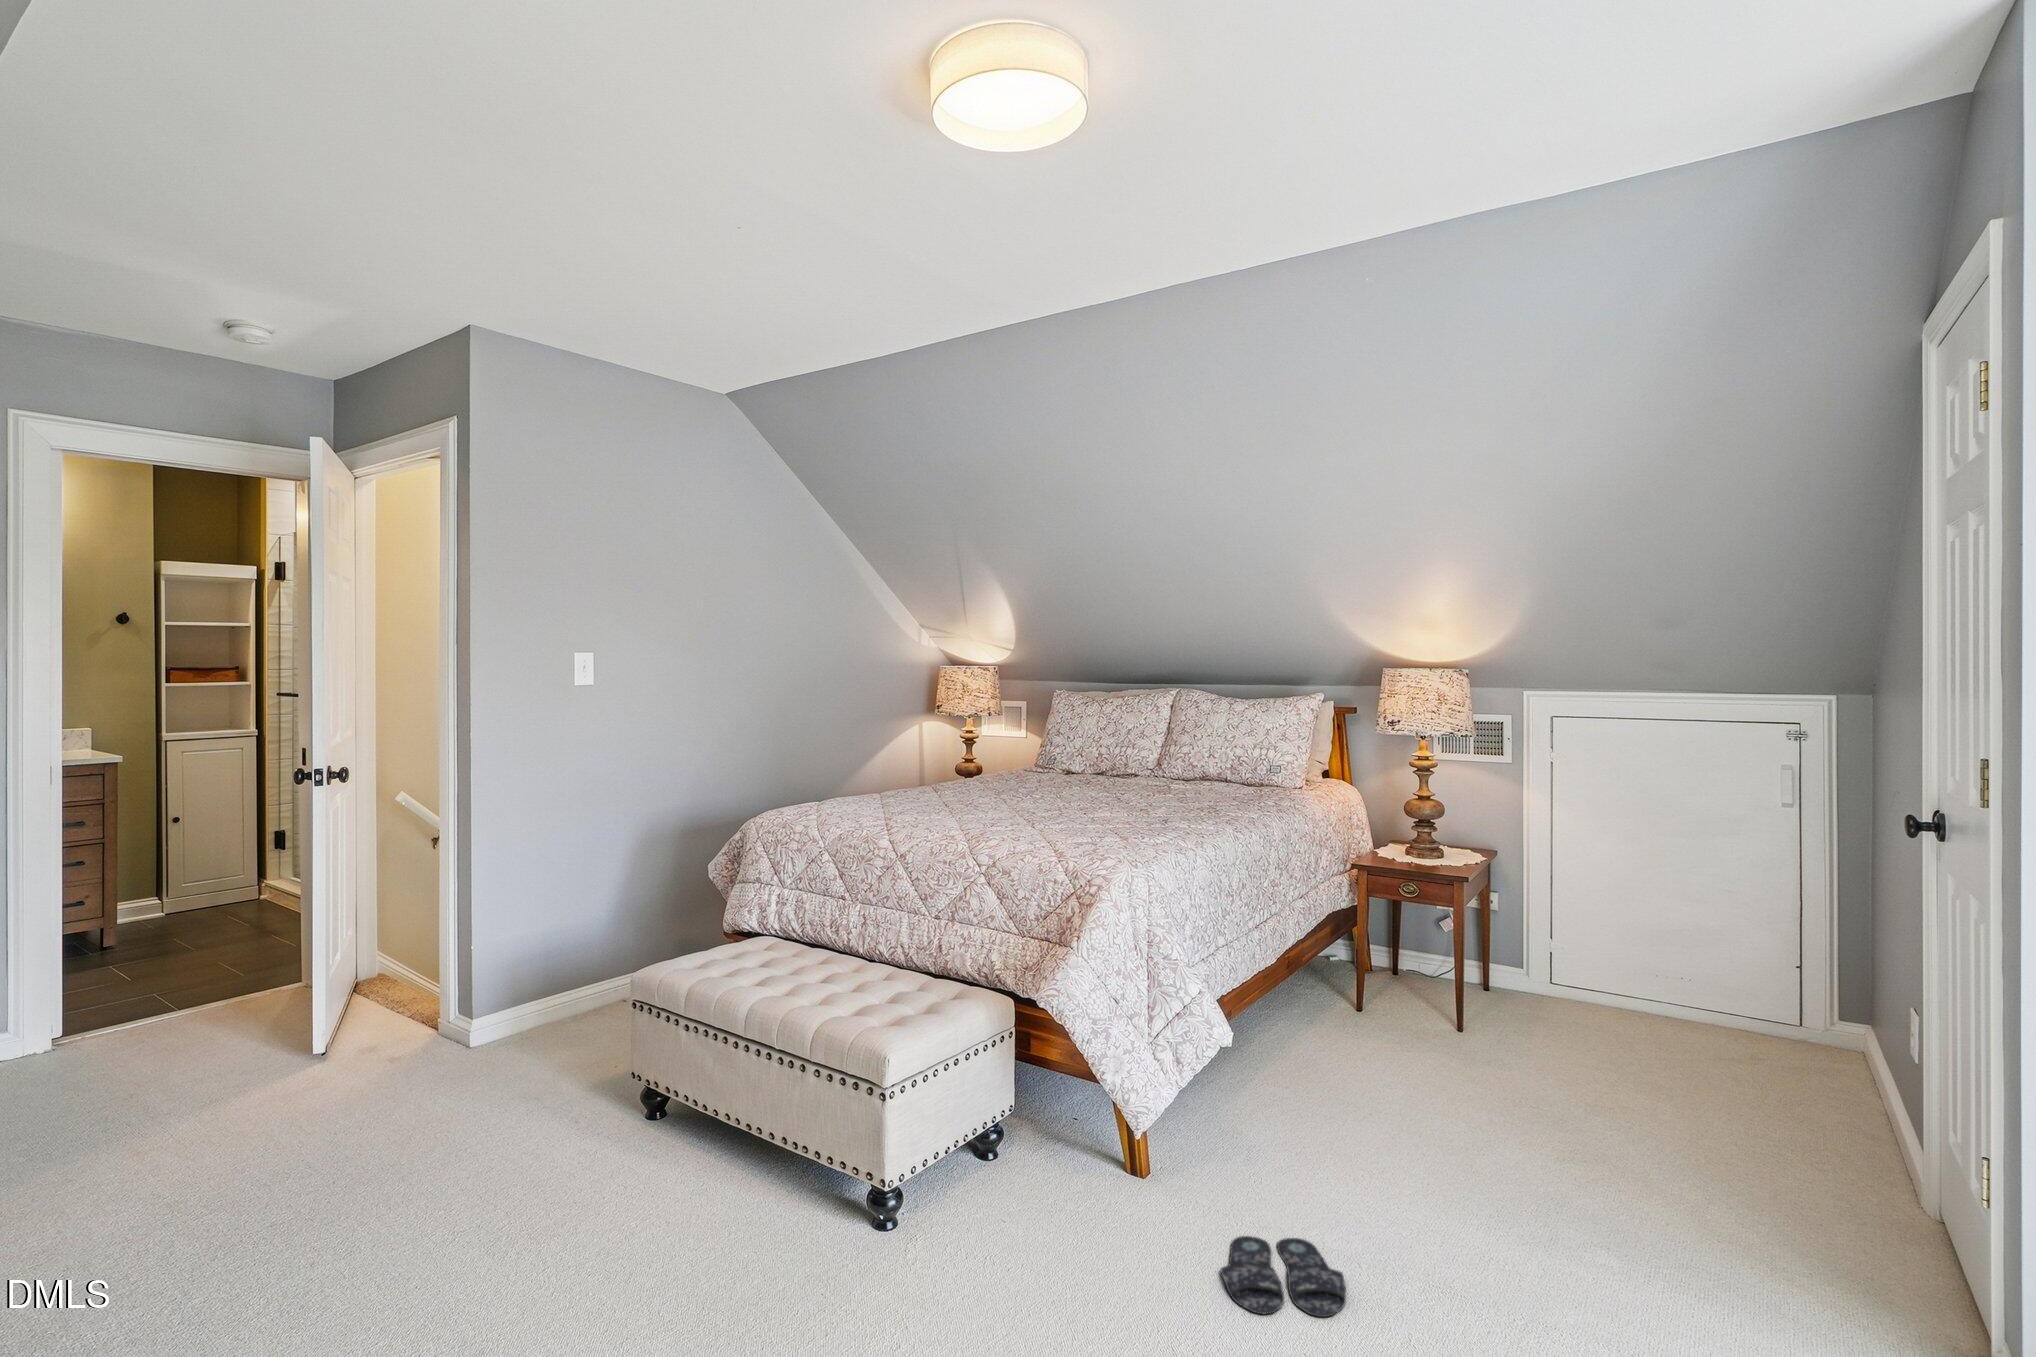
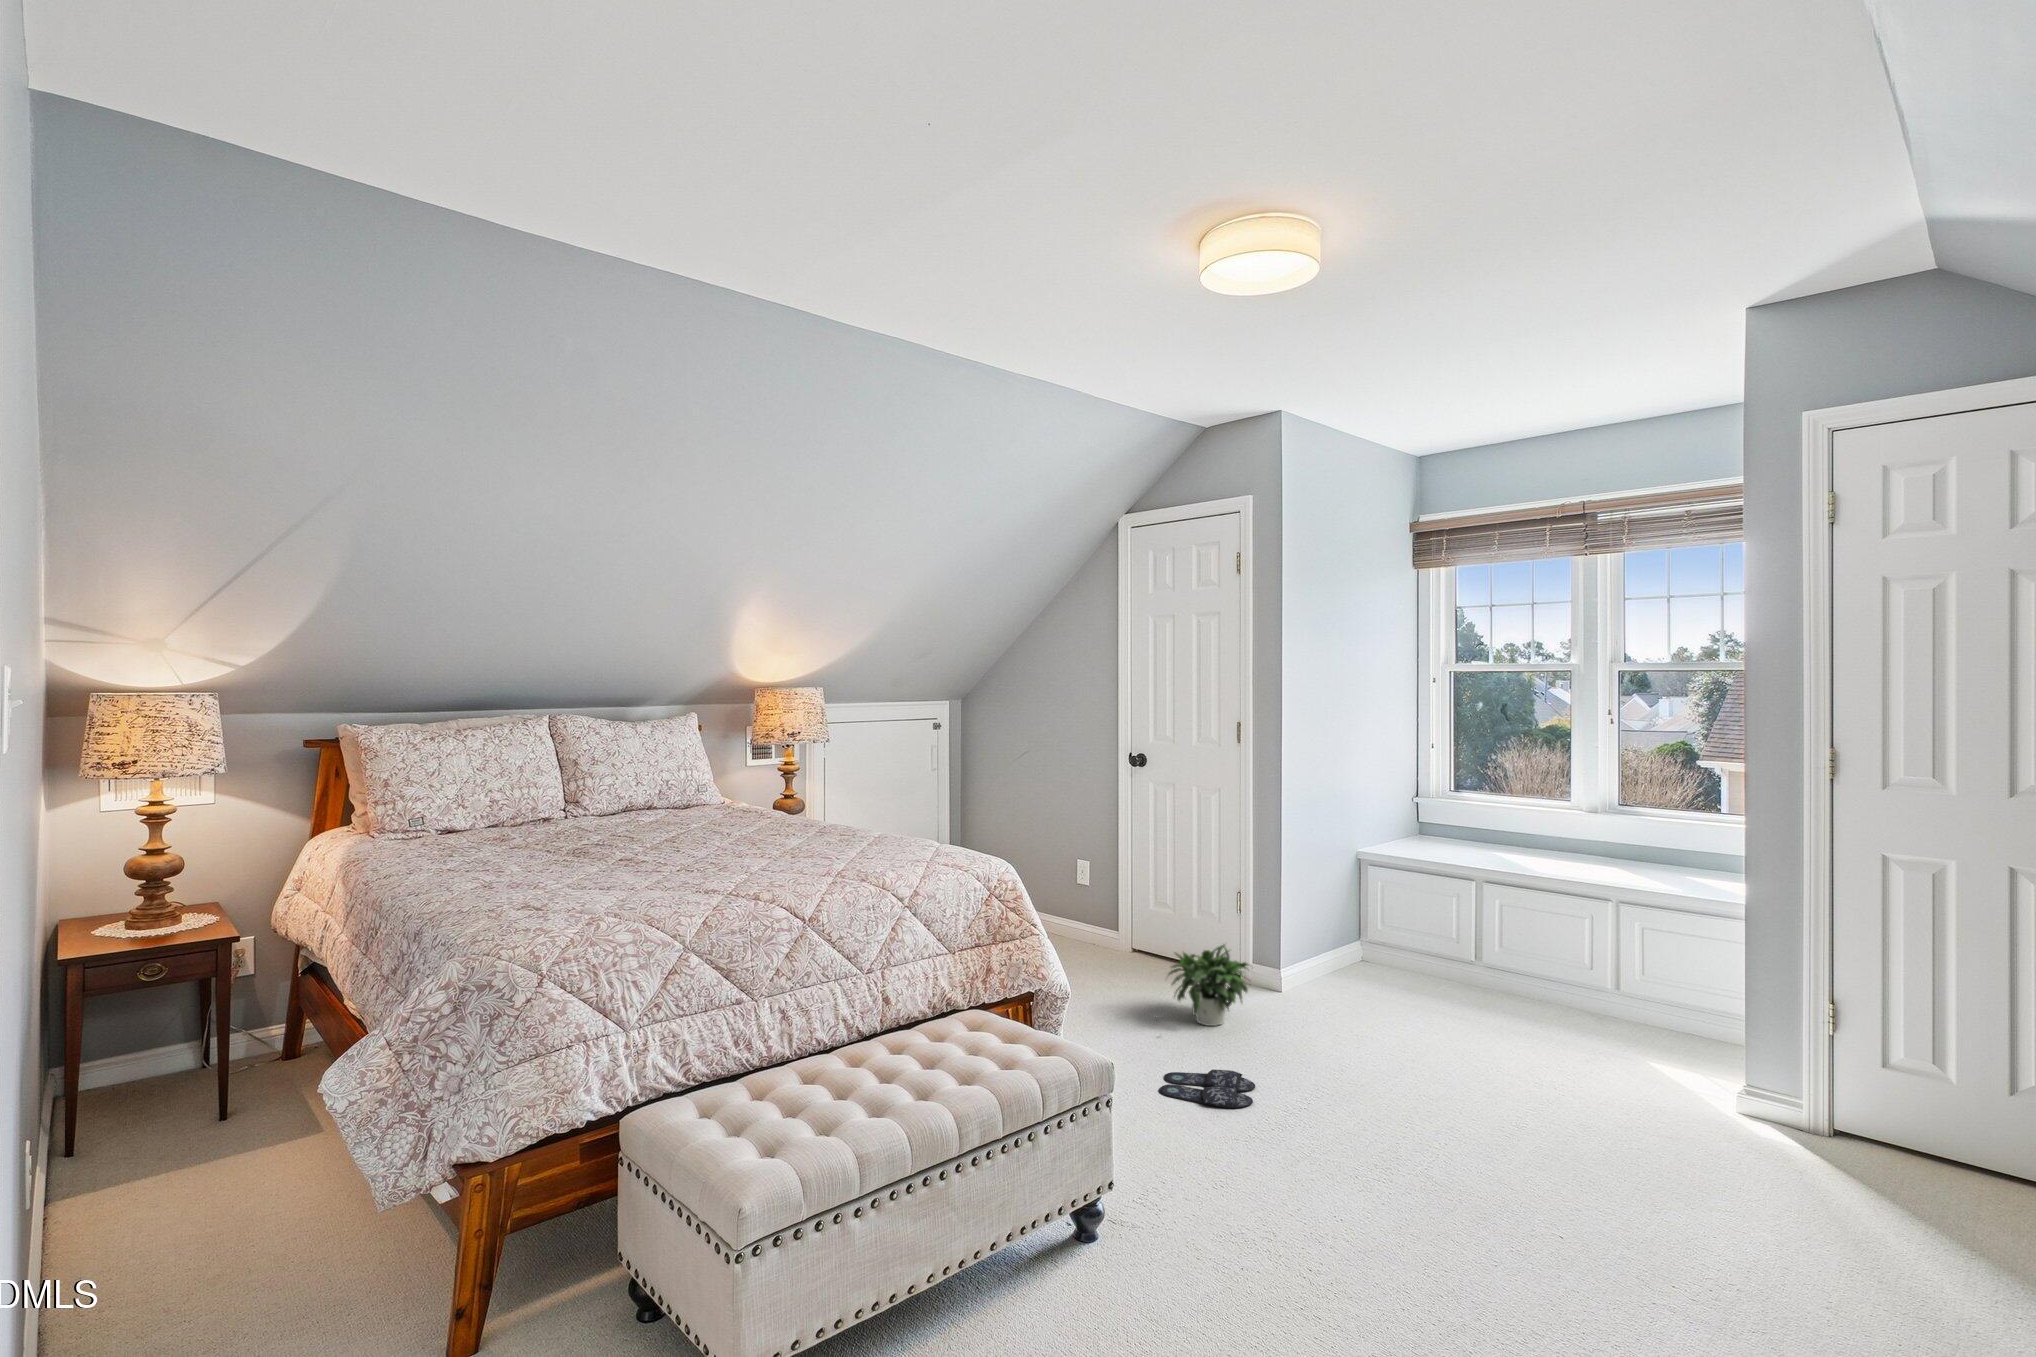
potted plant: none [1437,1119,1661,1285] -> present [1156,944,1251,1026]

